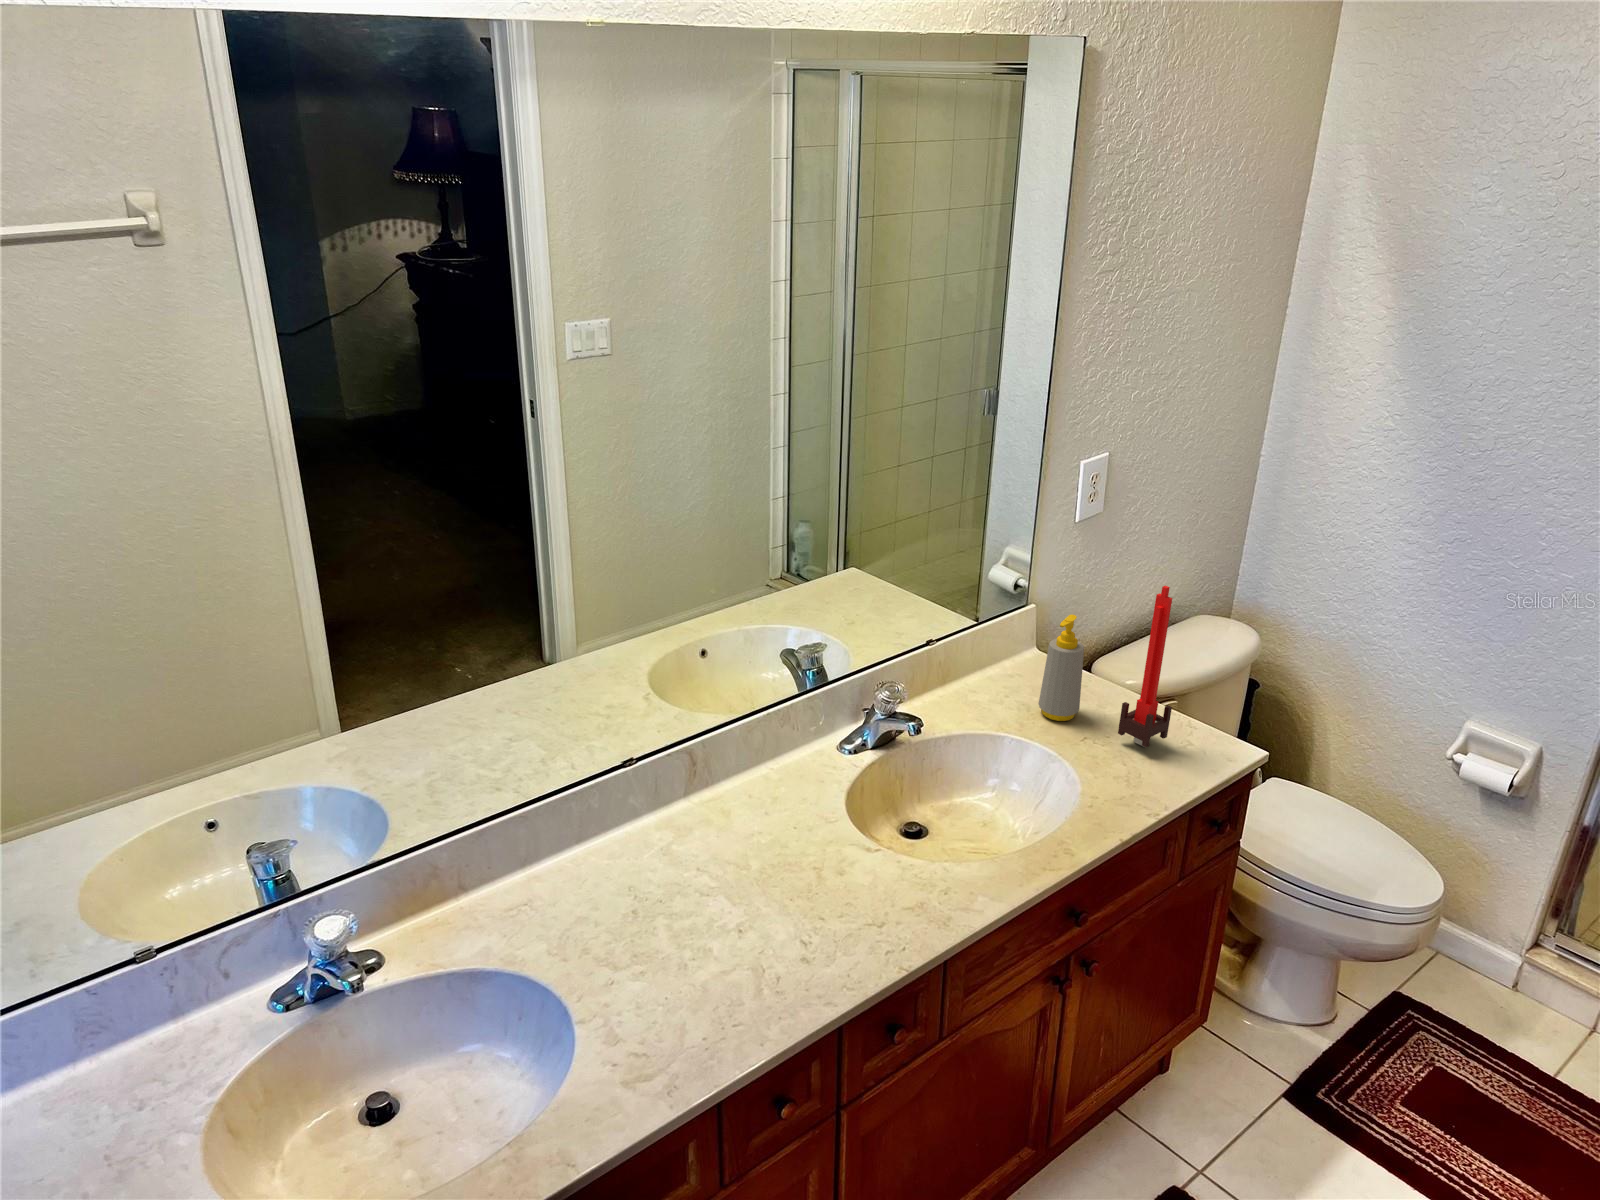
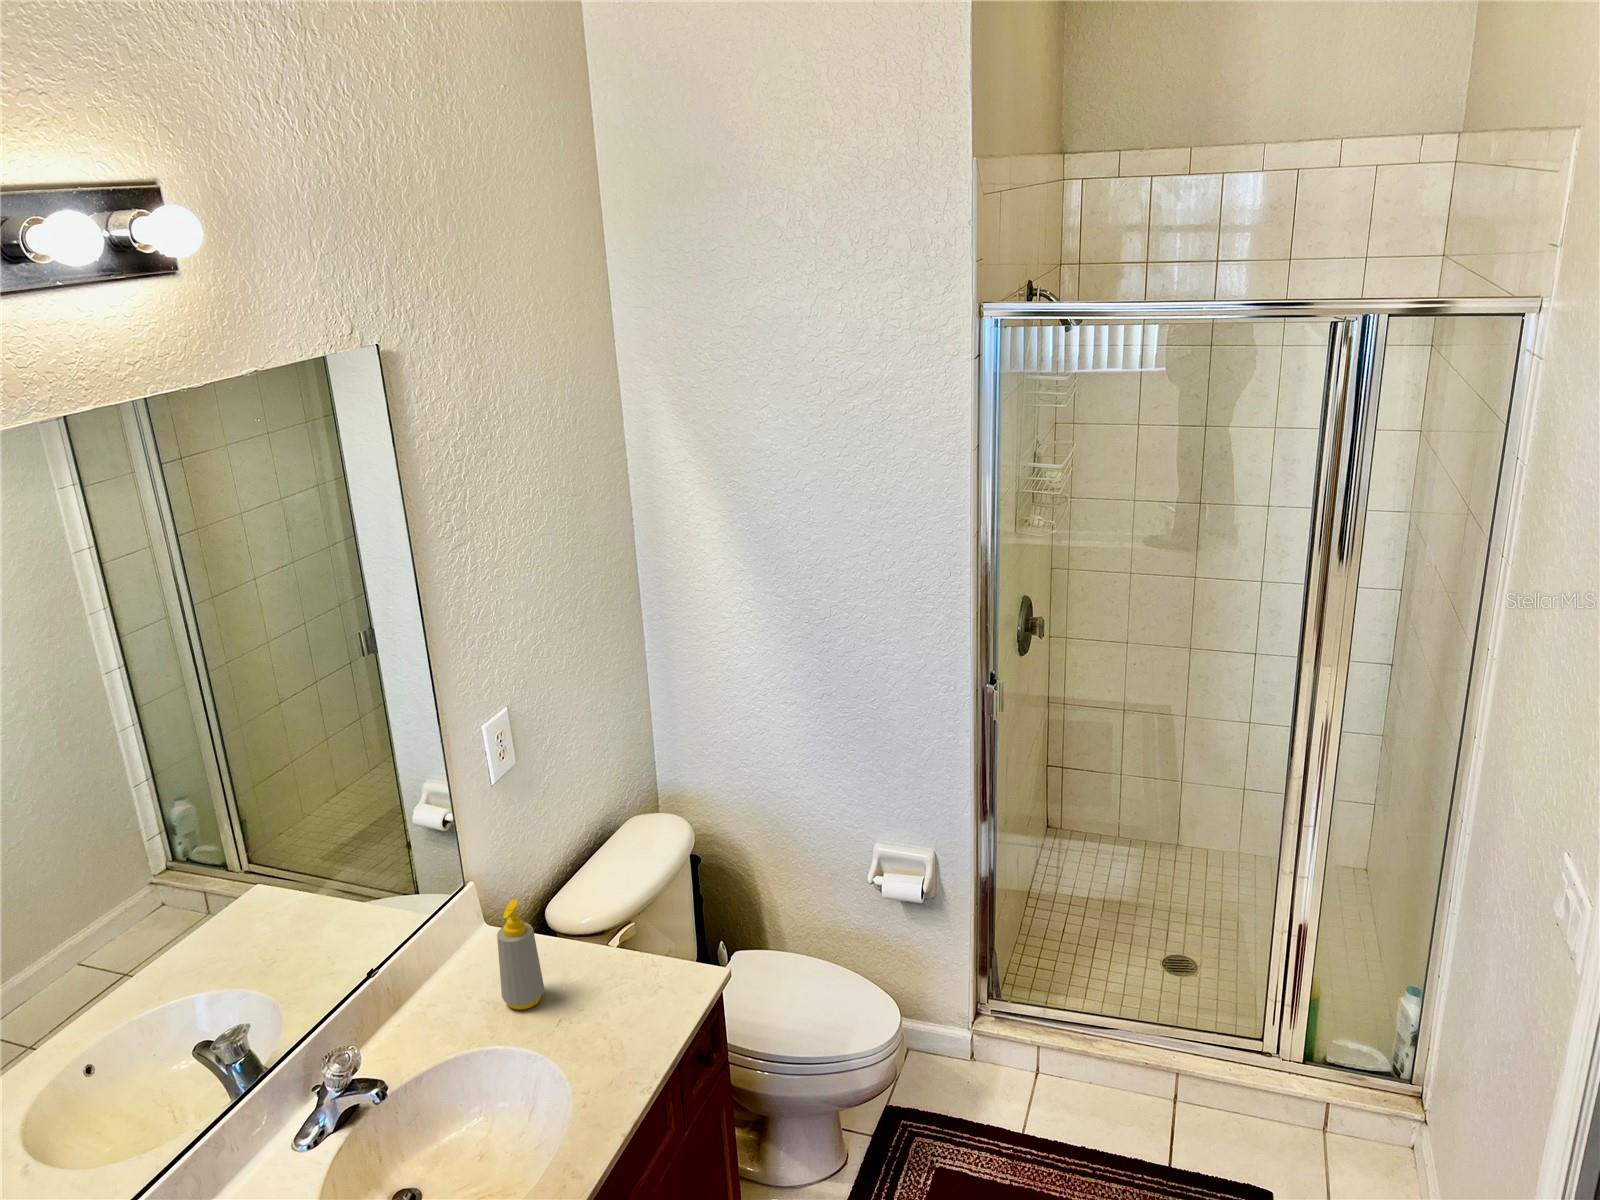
candle: present [1118,586,1172,748] -> none [585,852,636,1011]

